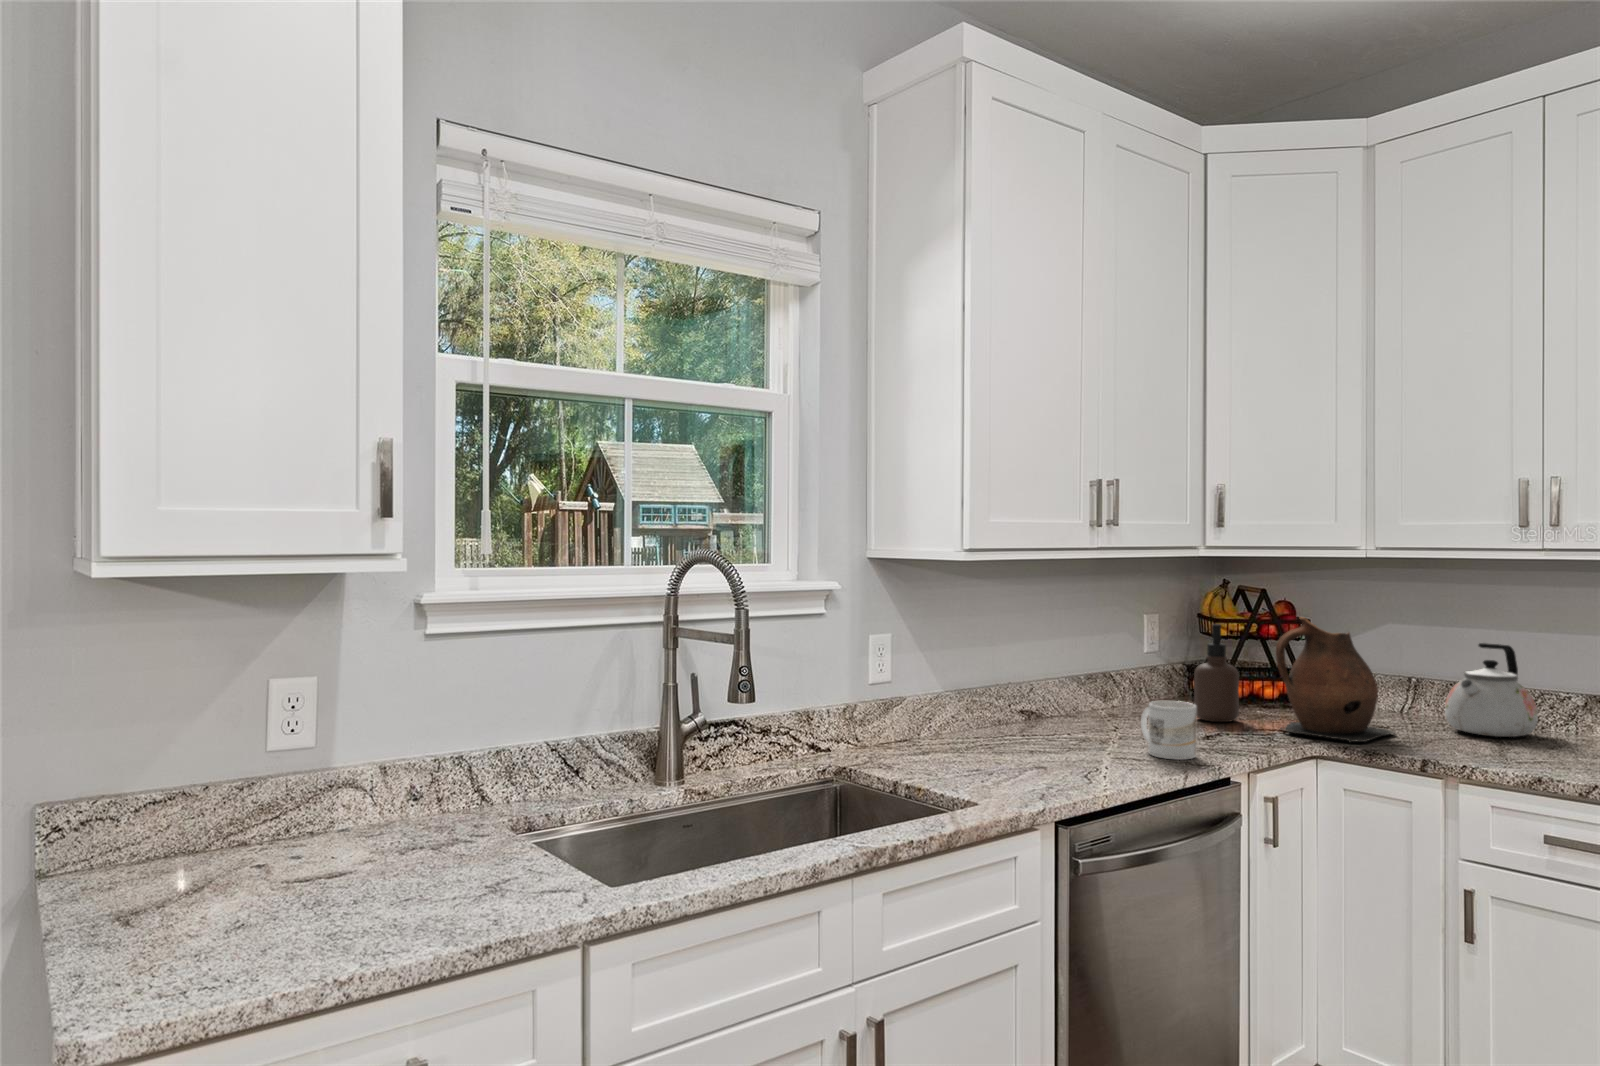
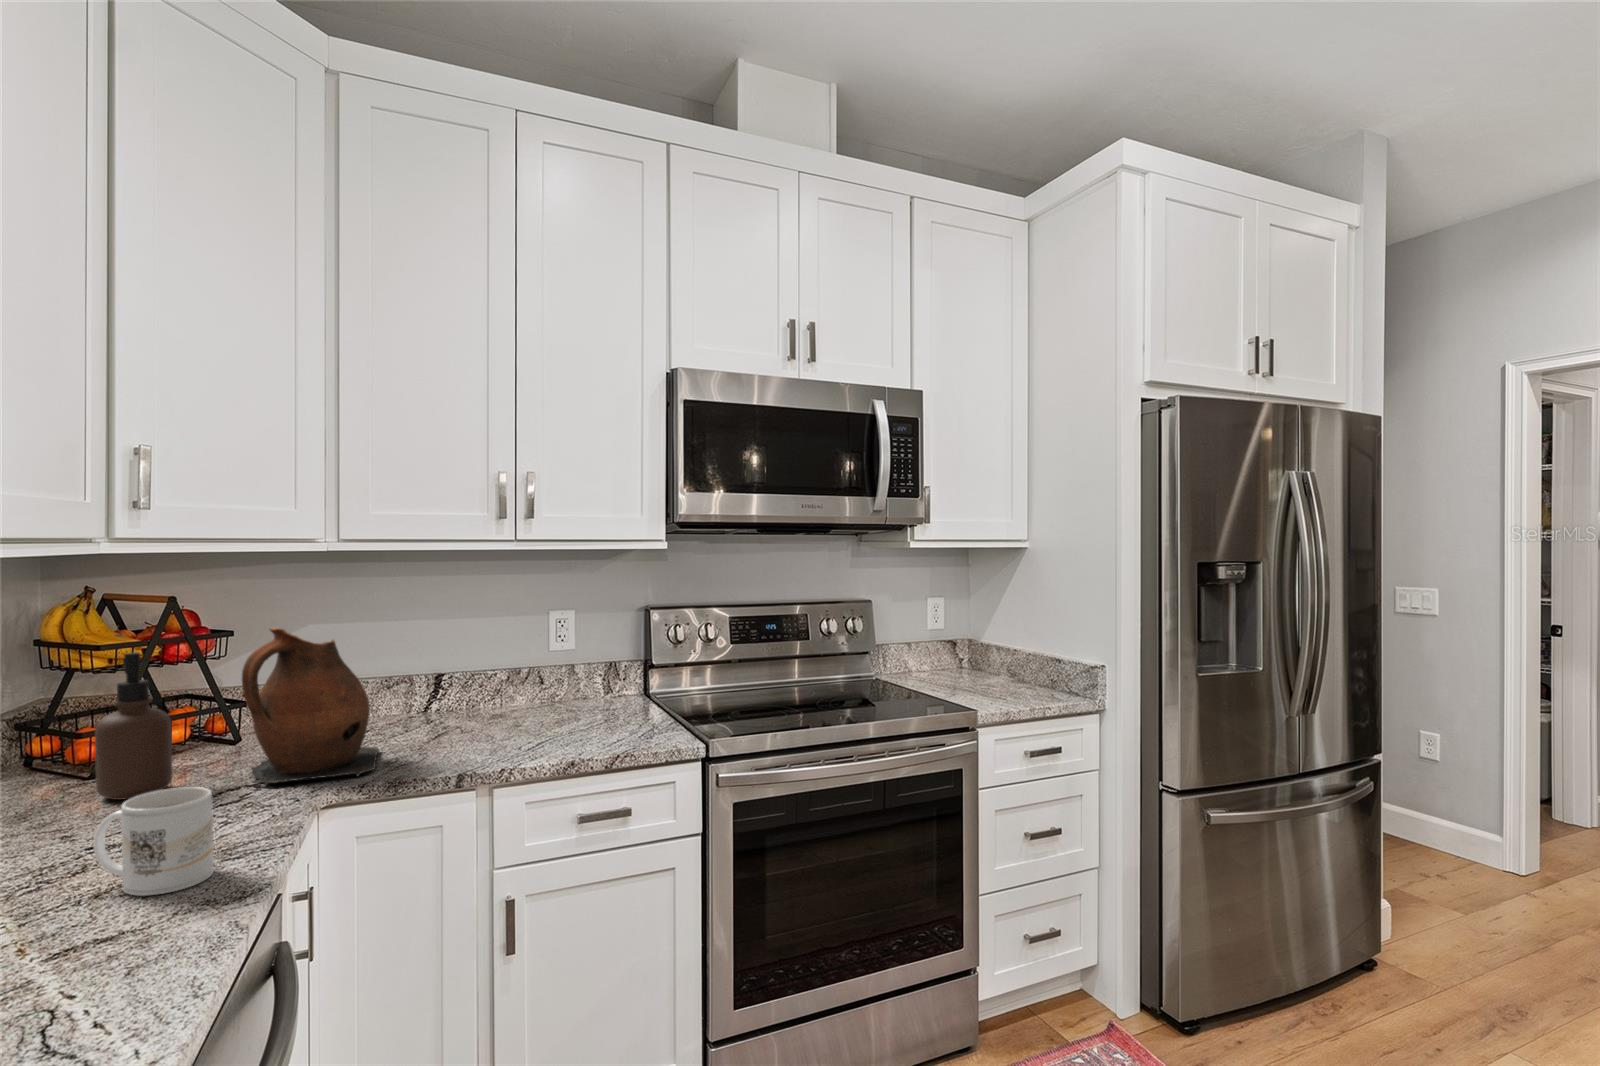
kettle: present [1445,643,1538,737] -> none [405,631,490,728]

